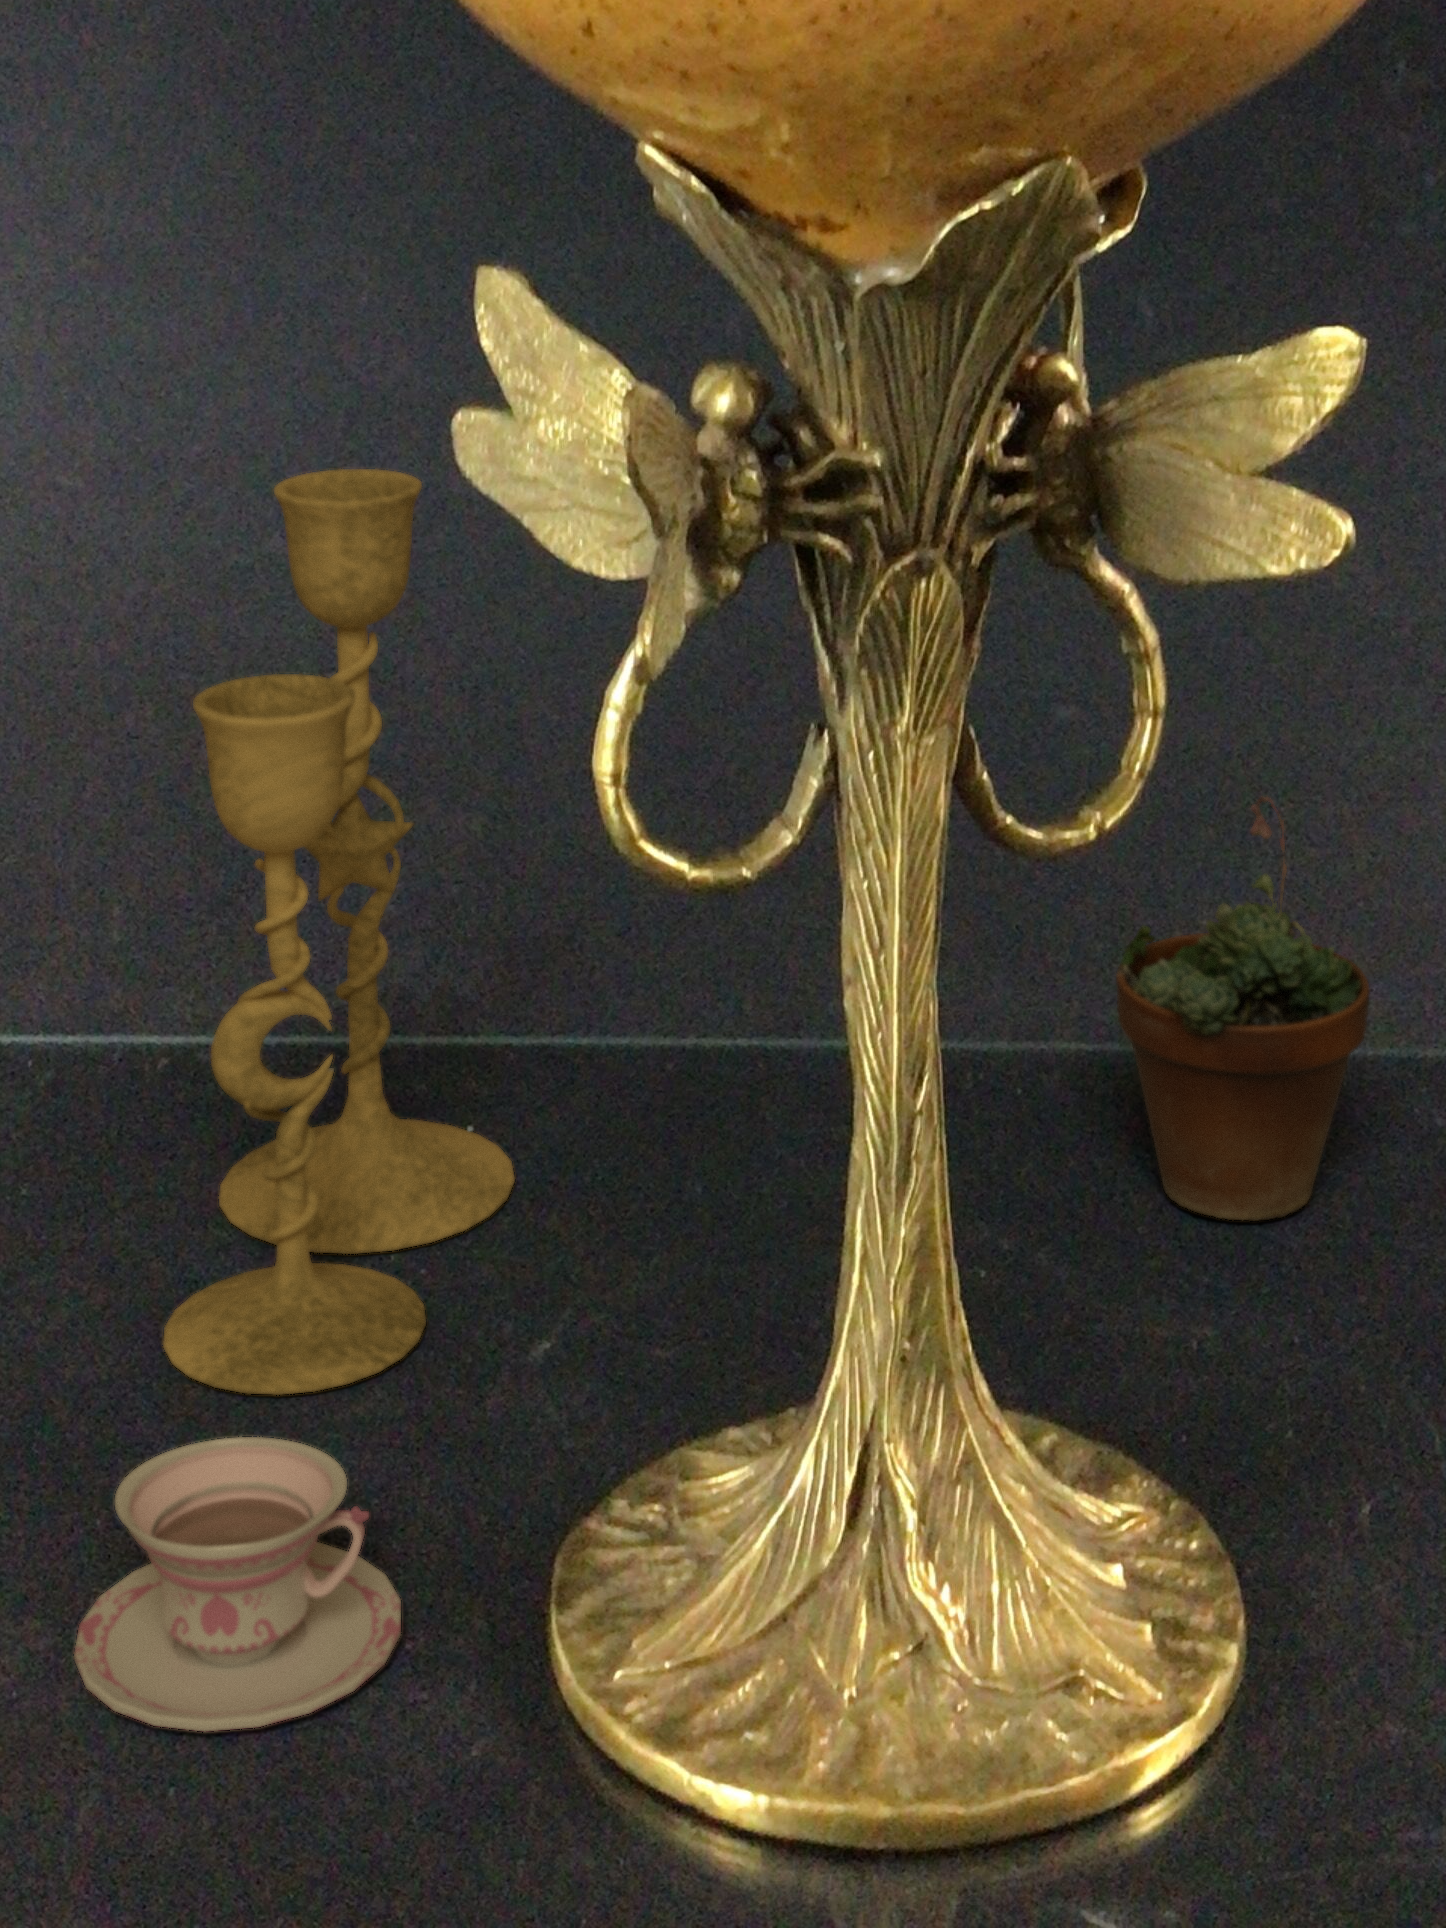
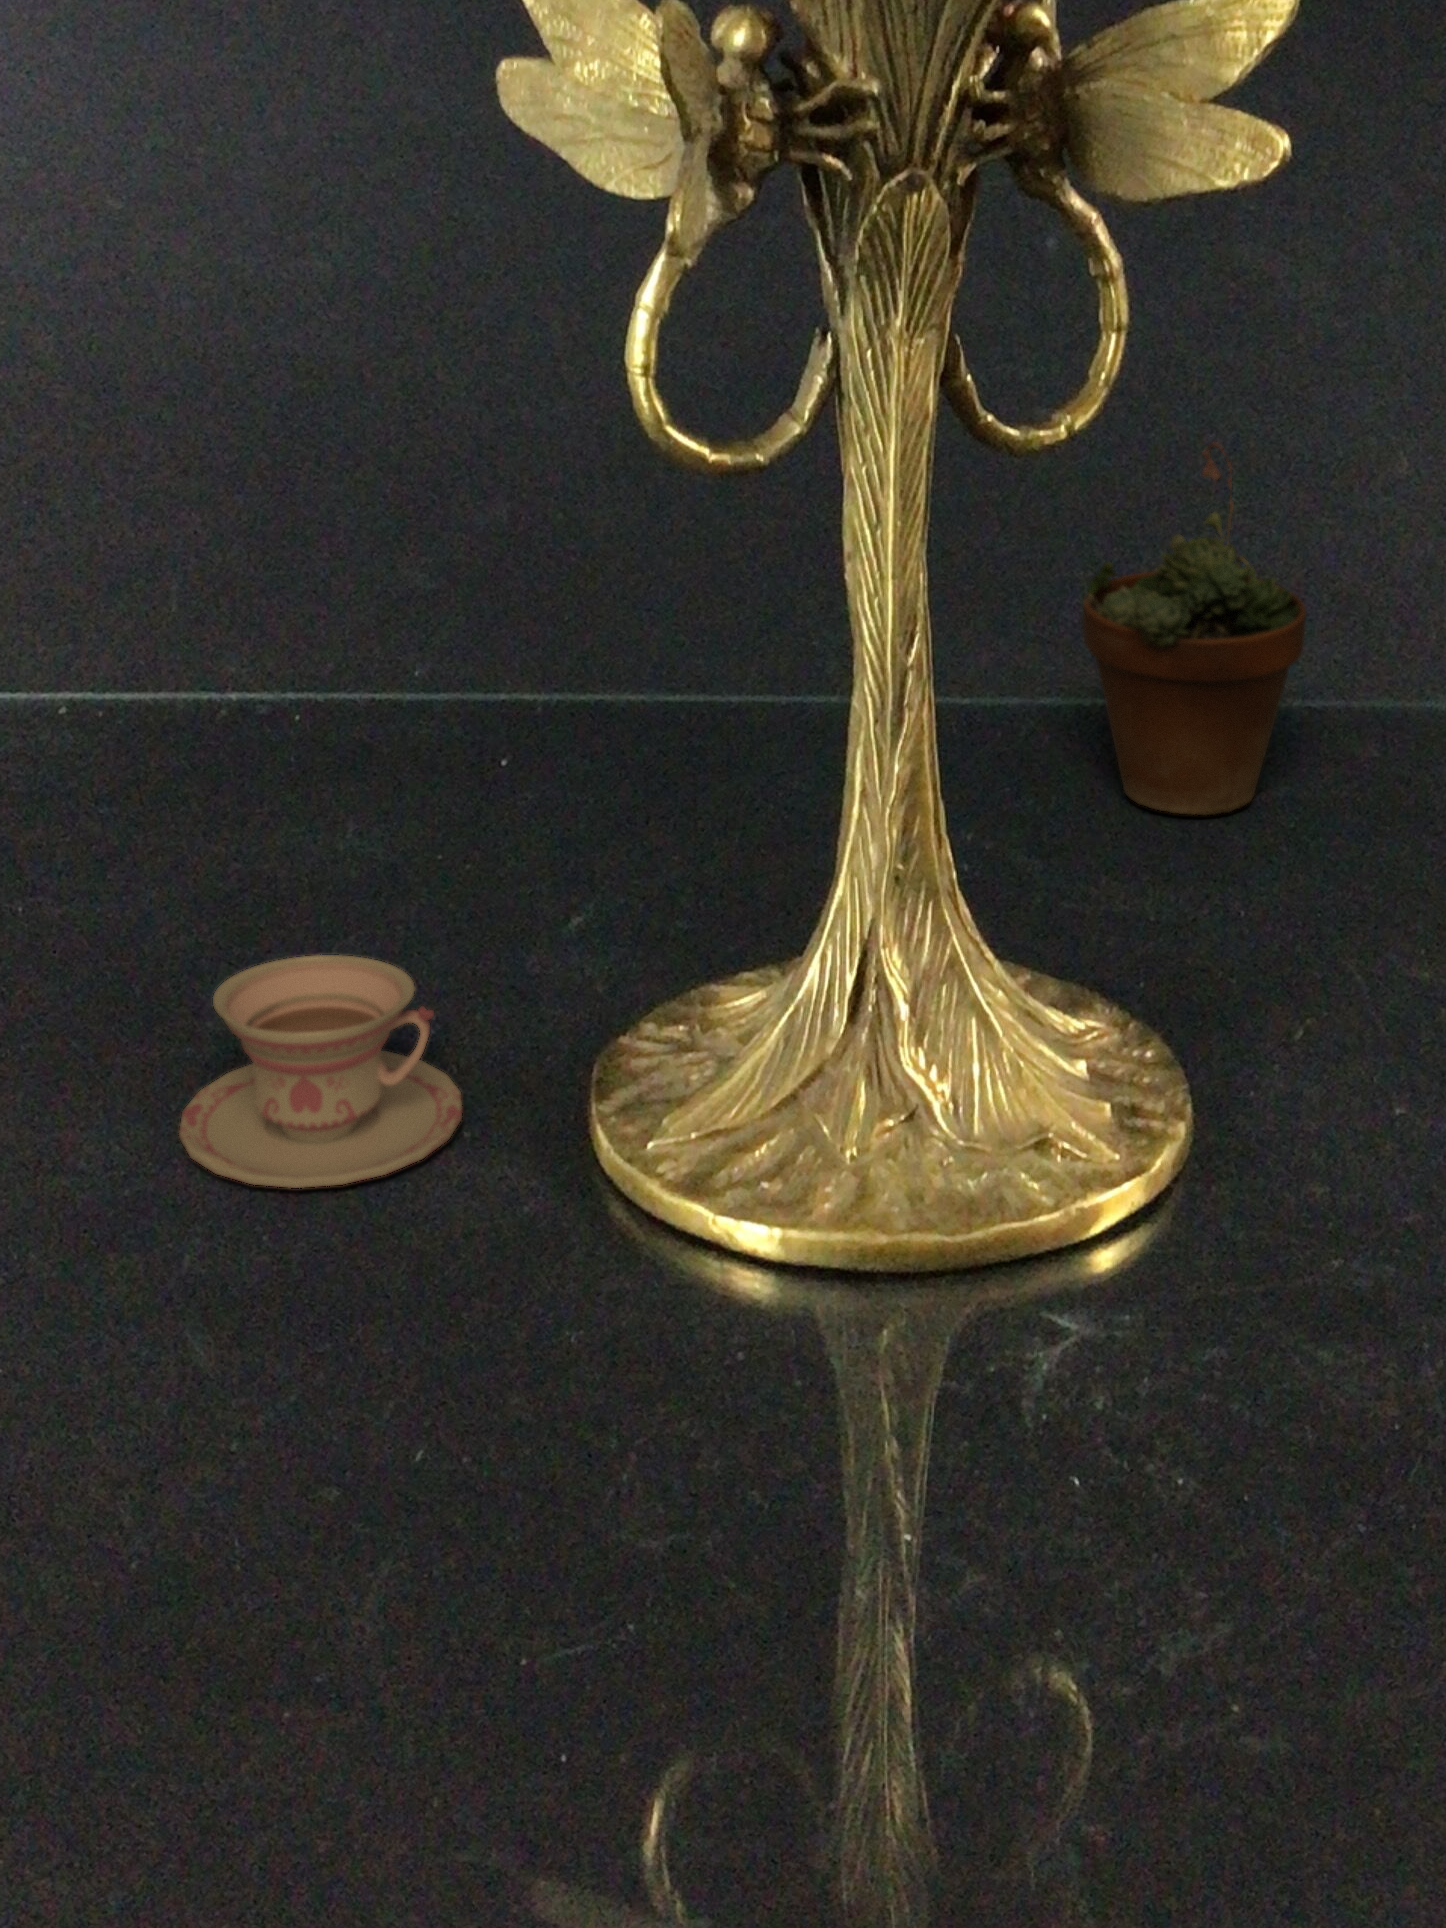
candlestick: present [163,469,515,1395] -> none [244,152,550,946]

